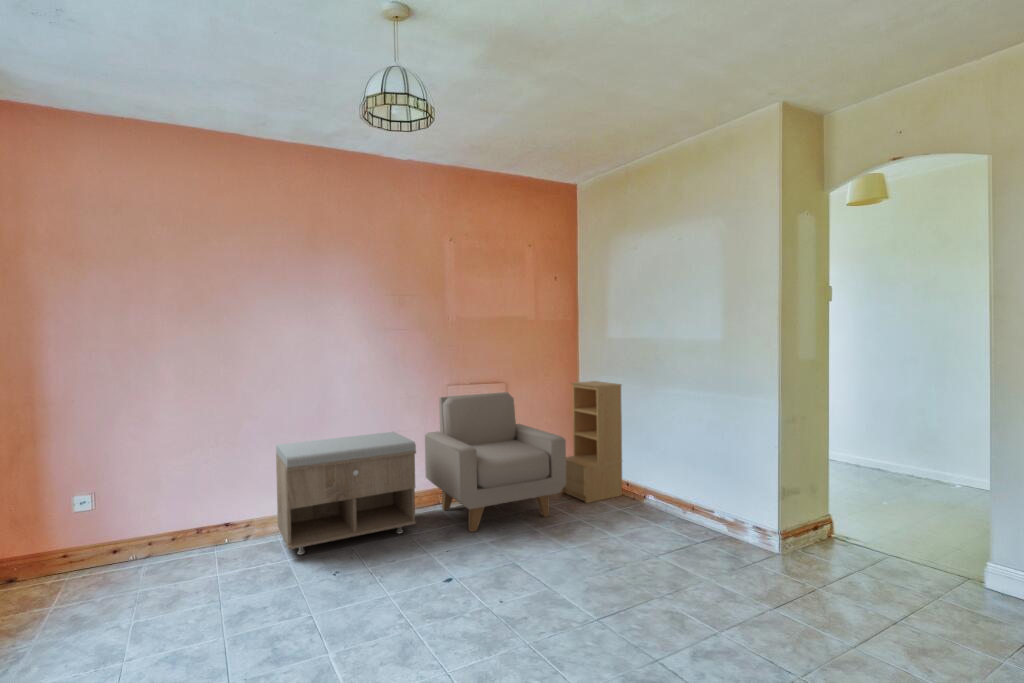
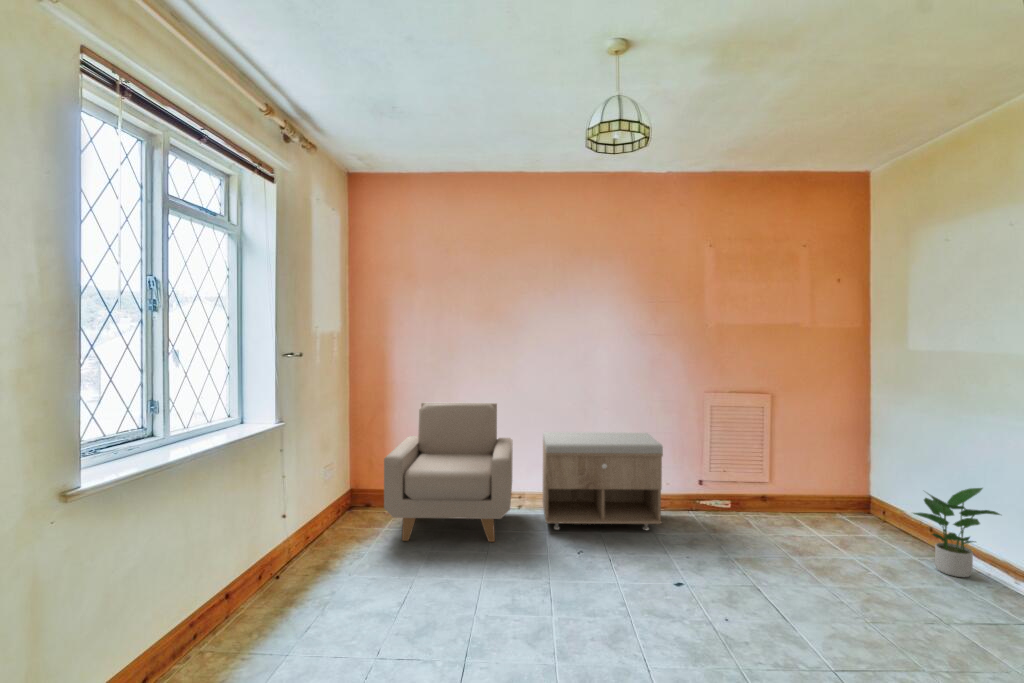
bookshelf: present [562,381,622,503] -> none [837,400,927,543]
armchair: present [425,392,566,532] -> present [384,402,513,542]
potted plant: none [618,444,676,518] -> present [913,488,1000,577]

